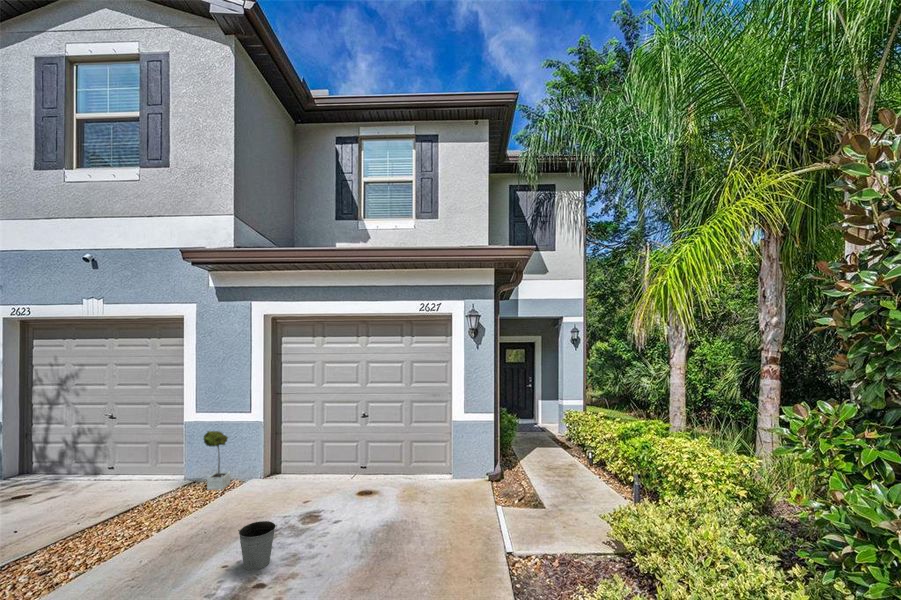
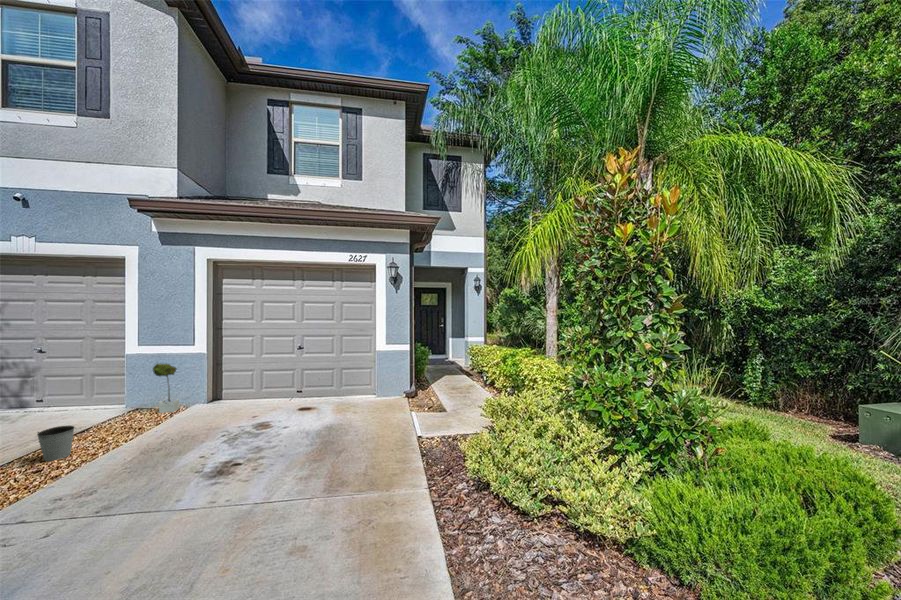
bucket: present [238,521,277,570] -> present [37,426,75,461]

